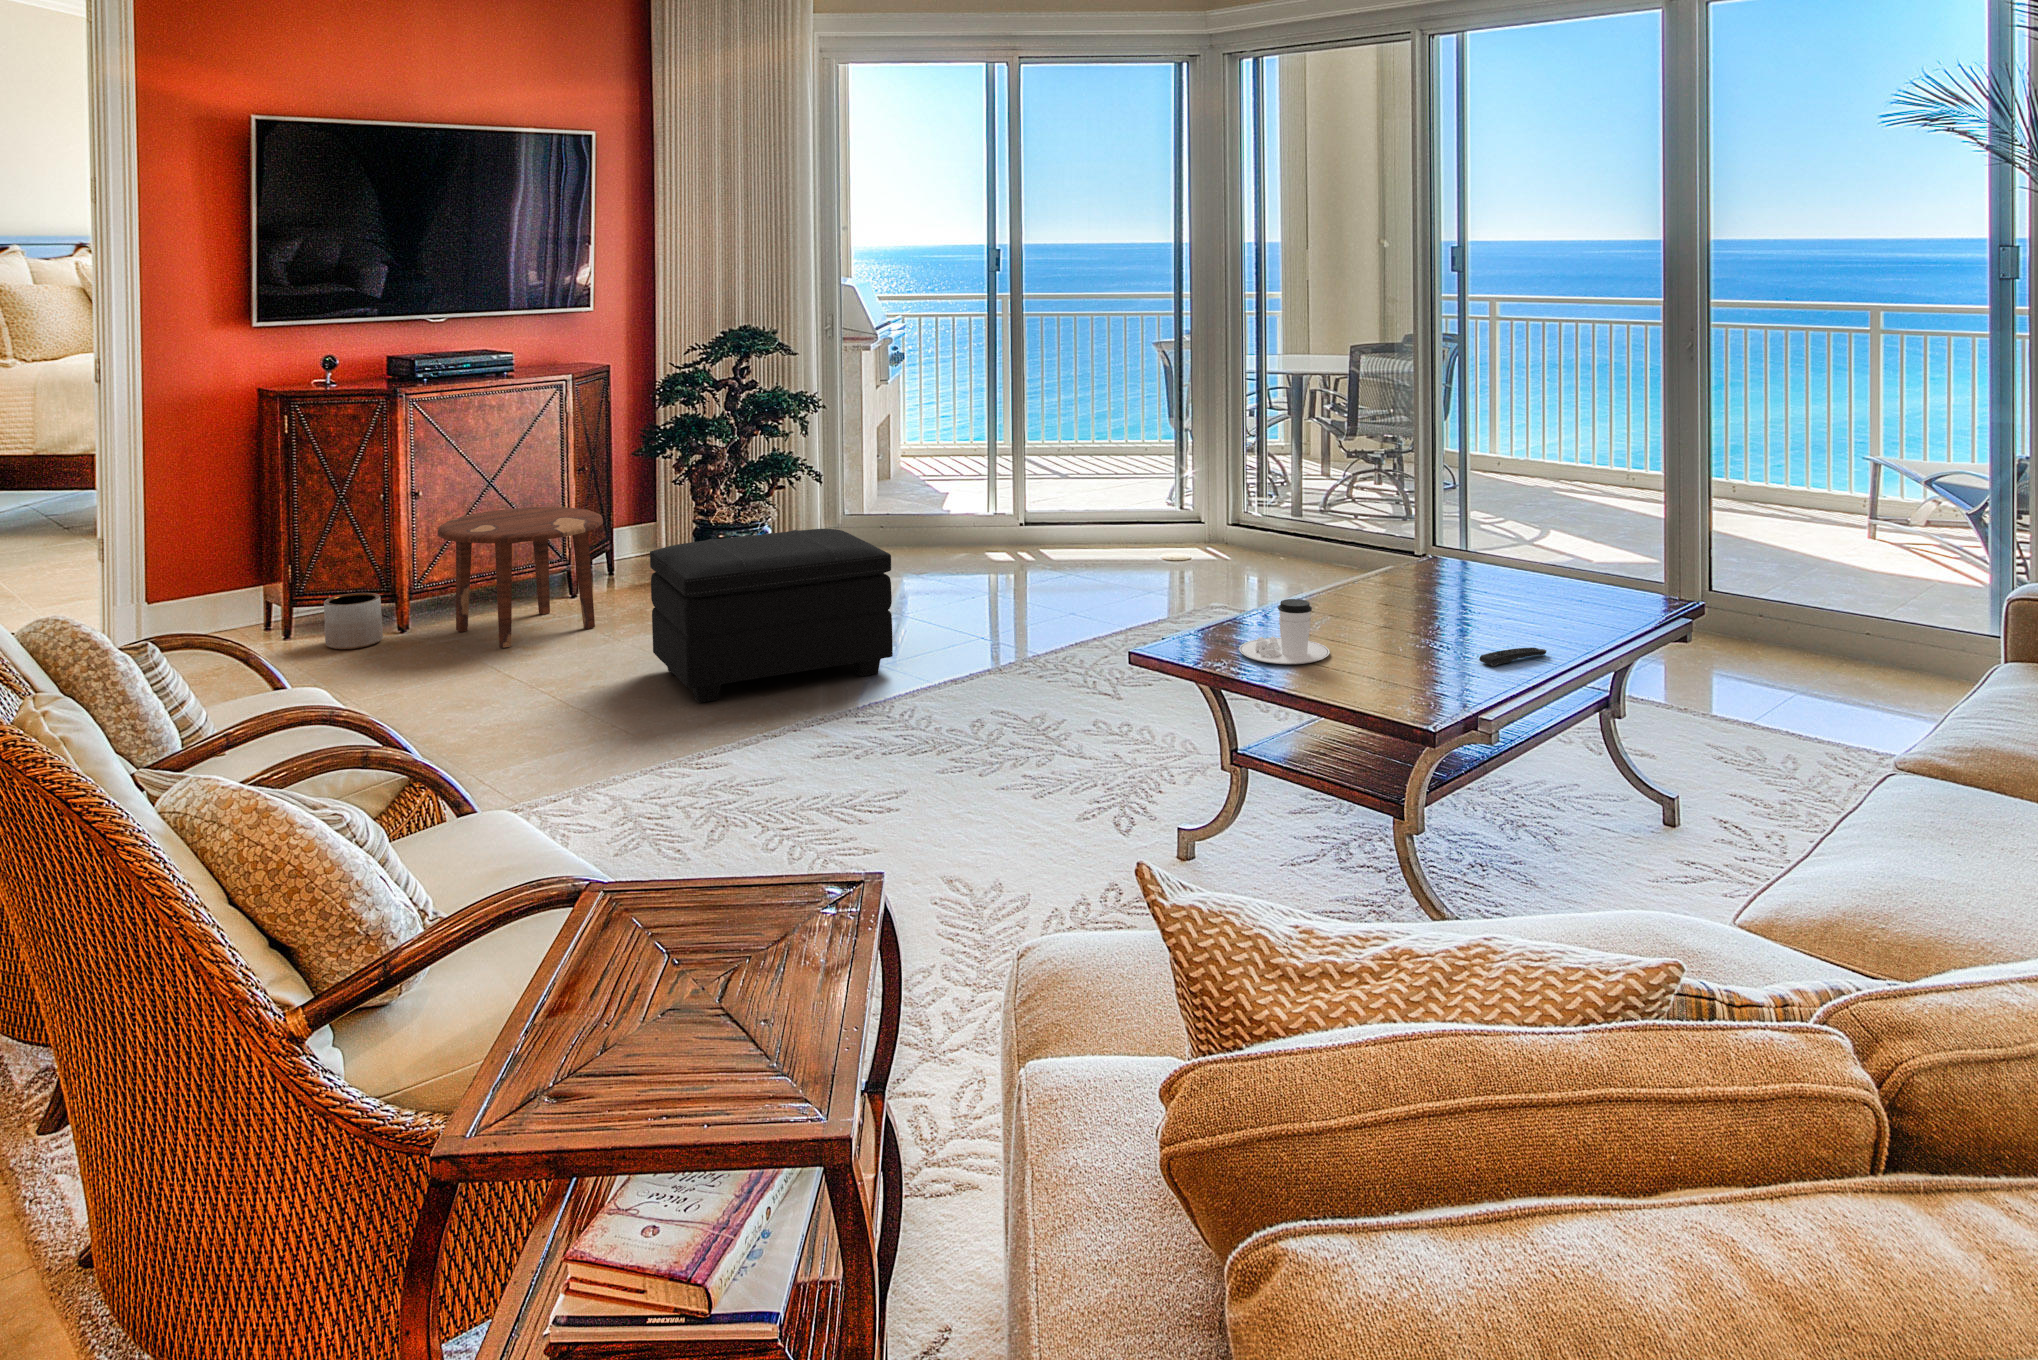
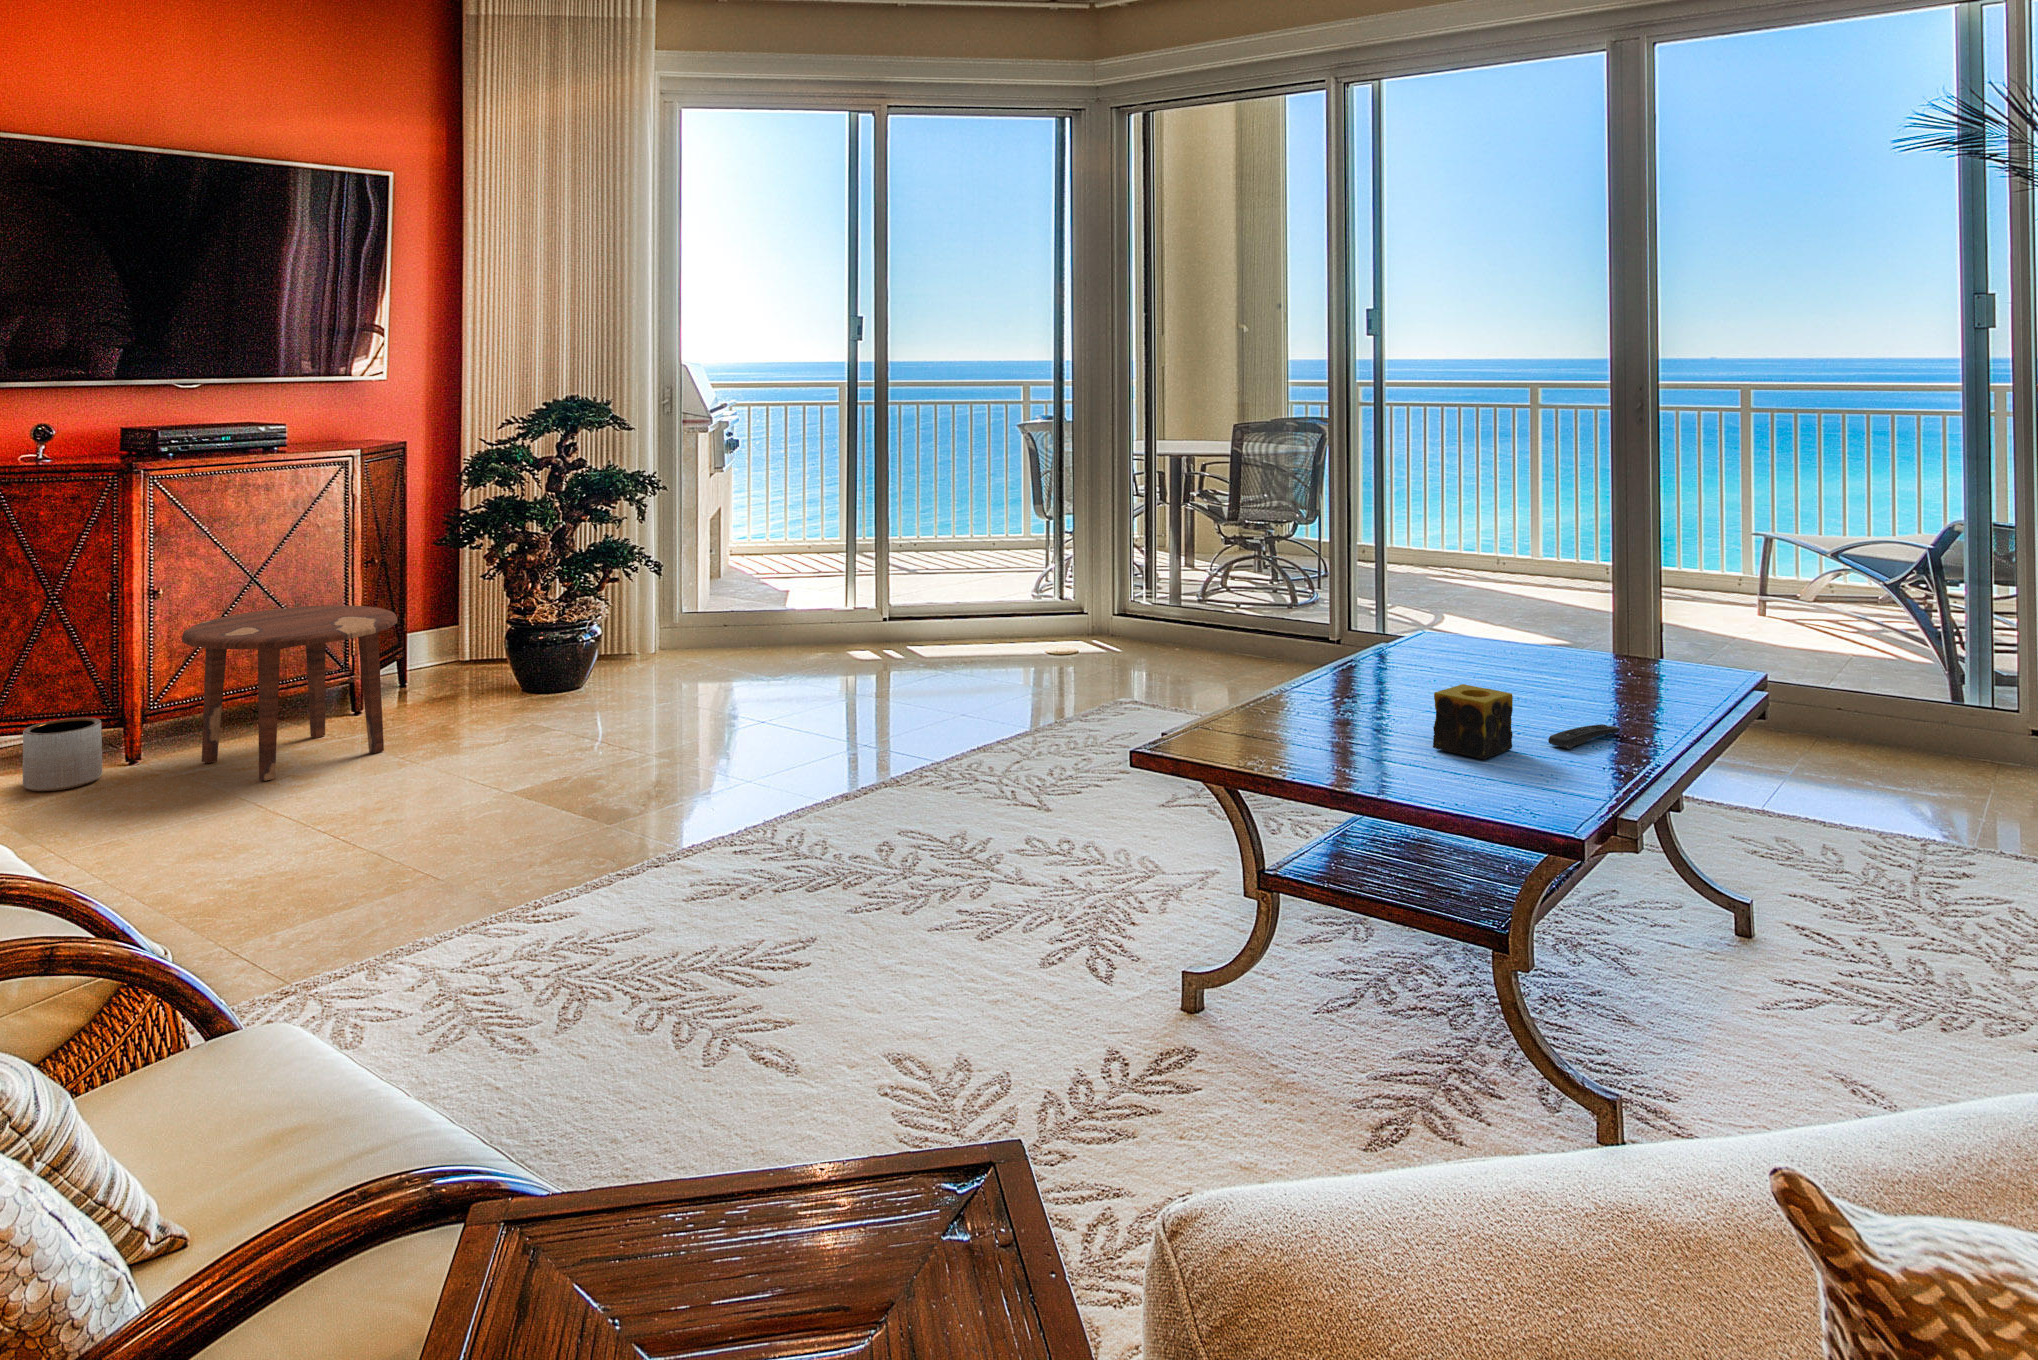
footstool: present [650,529,893,703] -> none [462,621,766,840]
coffee cup: present [1239,599,1330,664] -> none [1253,675,1366,756]
candle: none [1381,611,1448,672] -> present [1433,684,1513,759]

